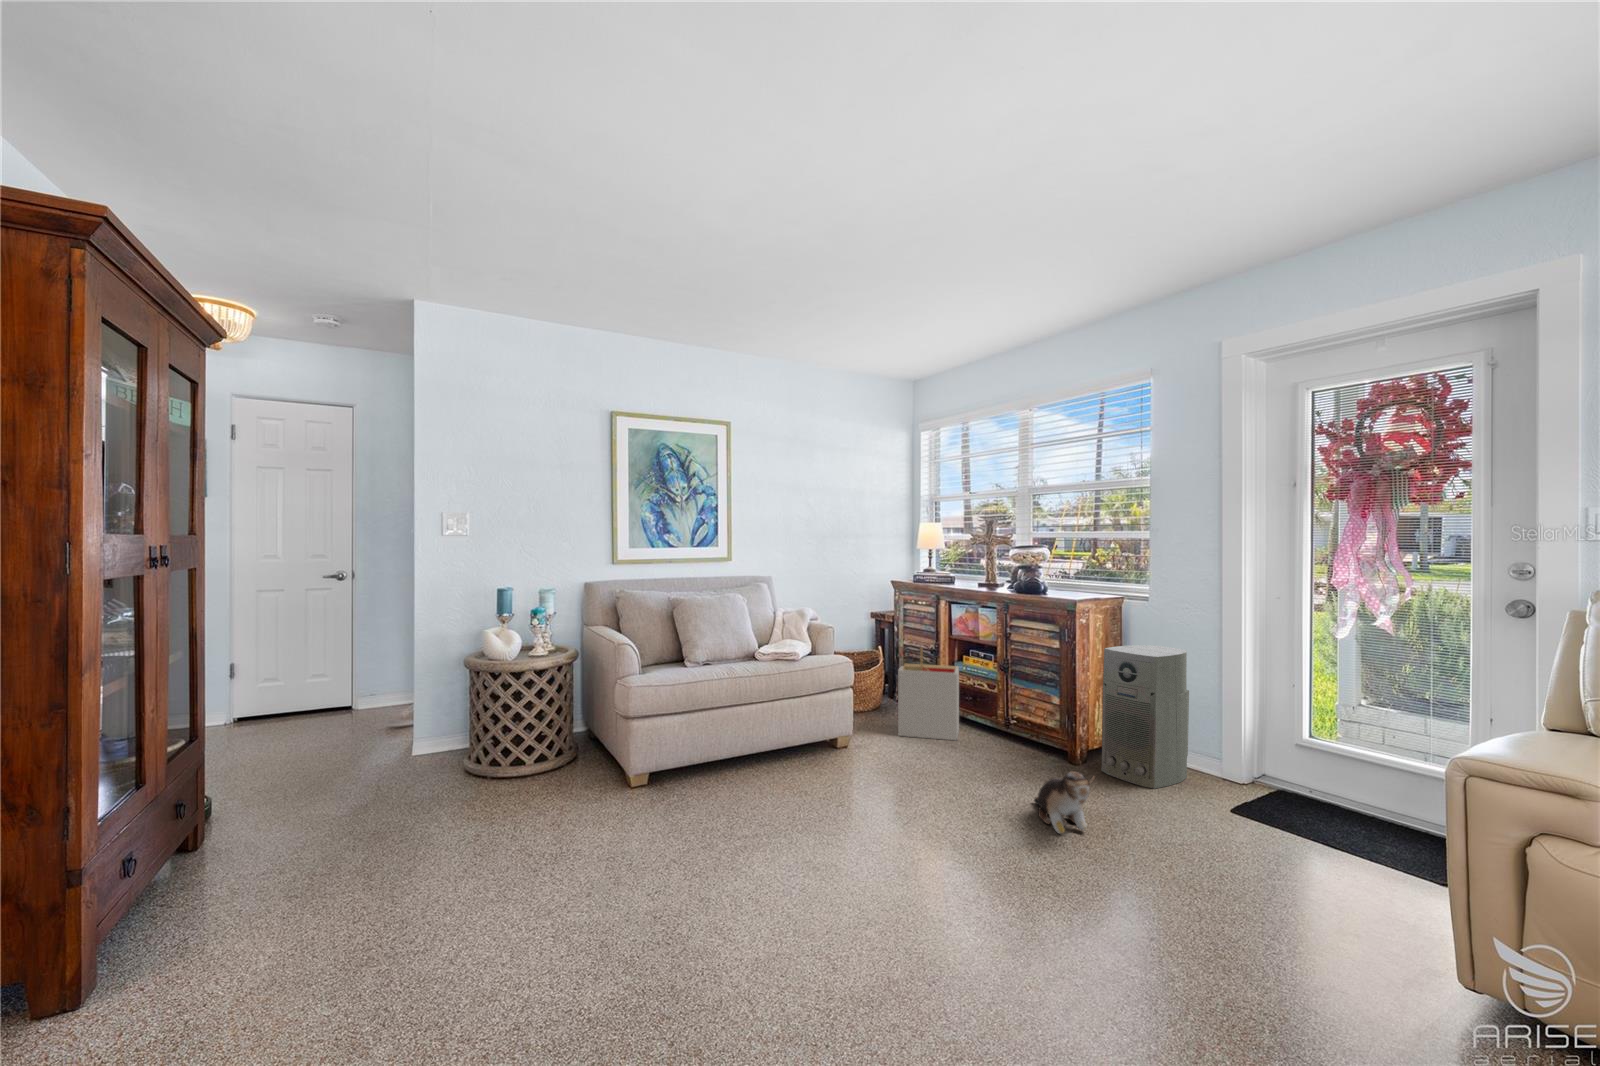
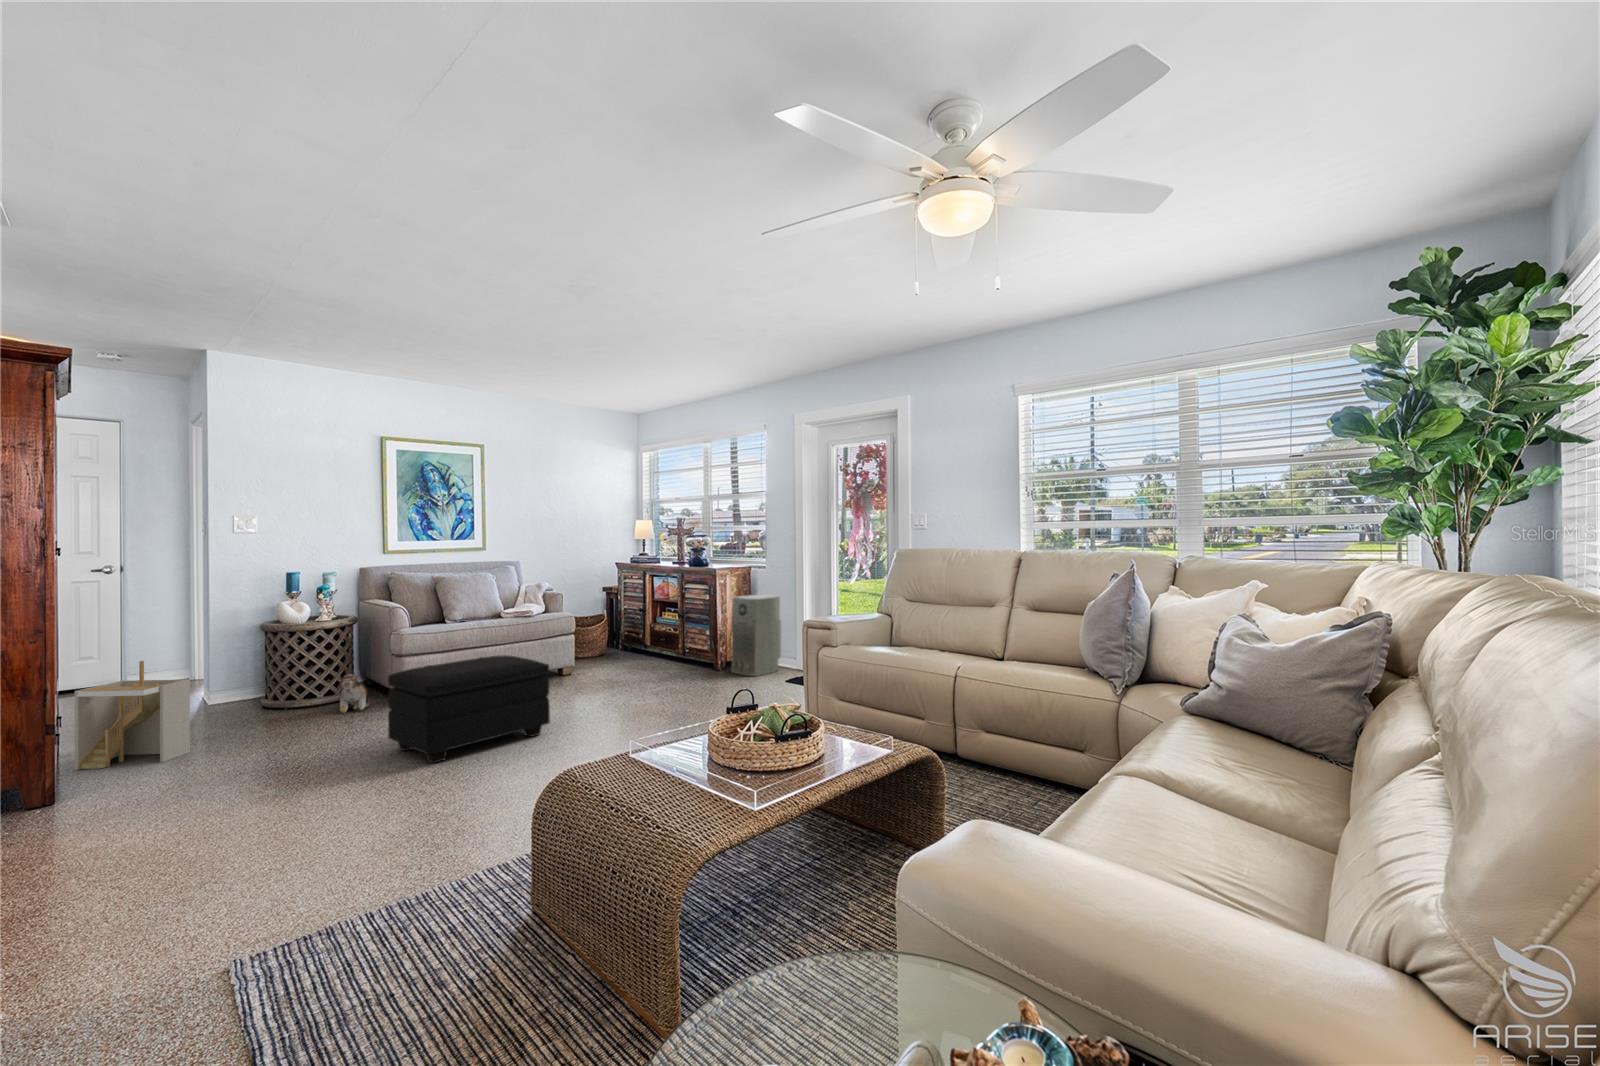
storage bin: present [898,647,959,740] -> present [75,661,190,770]
footstool: none [599,751,859,987] -> present [388,655,550,763]
plush toy: present [1034,771,1094,834] -> present [336,674,370,713]

